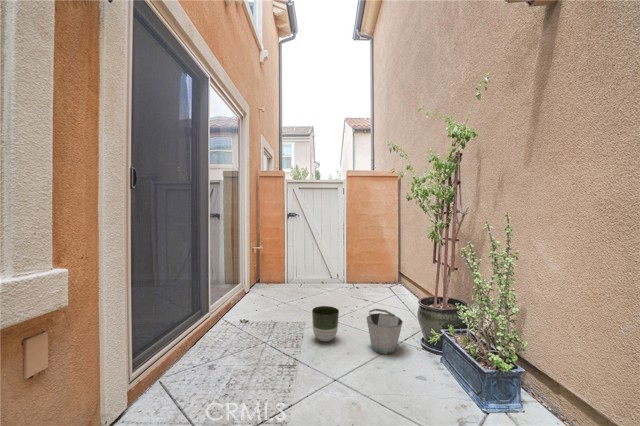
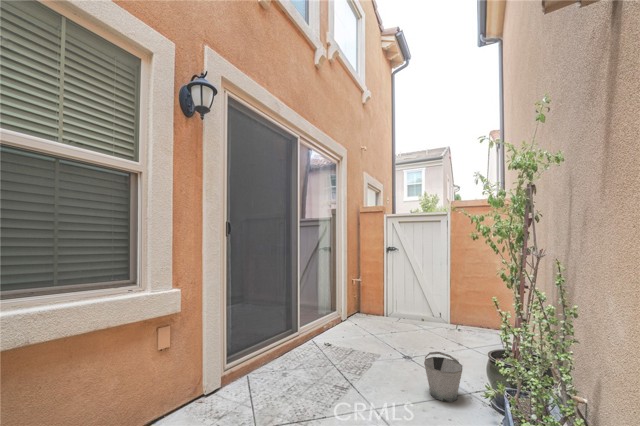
planter: present [312,306,339,342] -> none [376,341,402,376]

